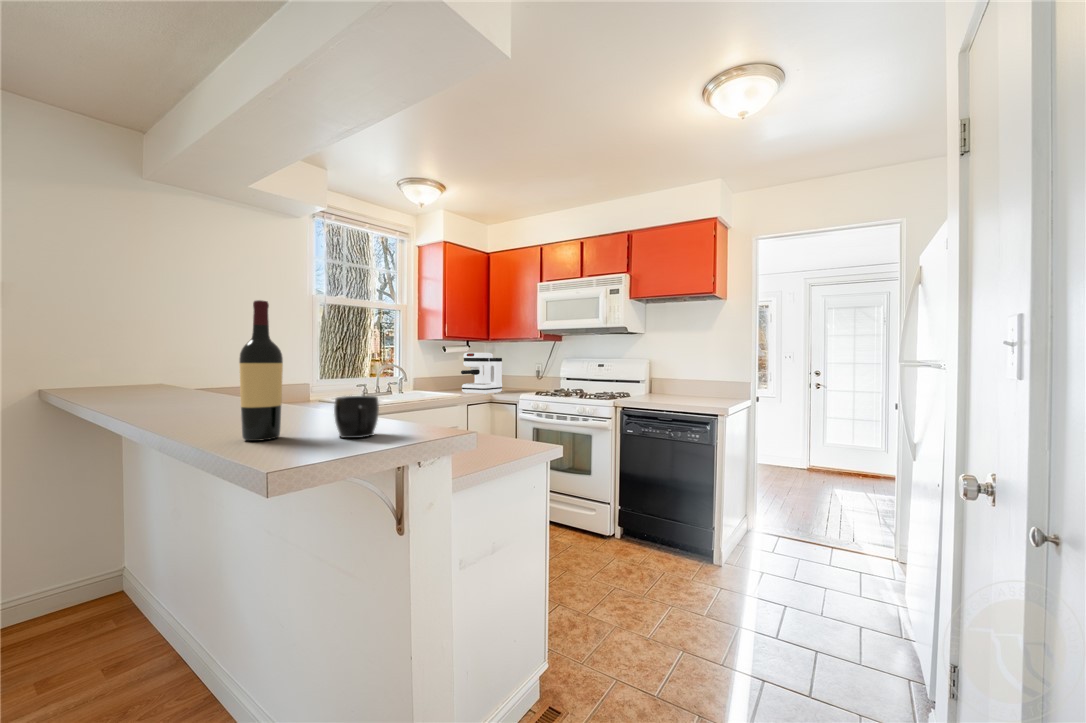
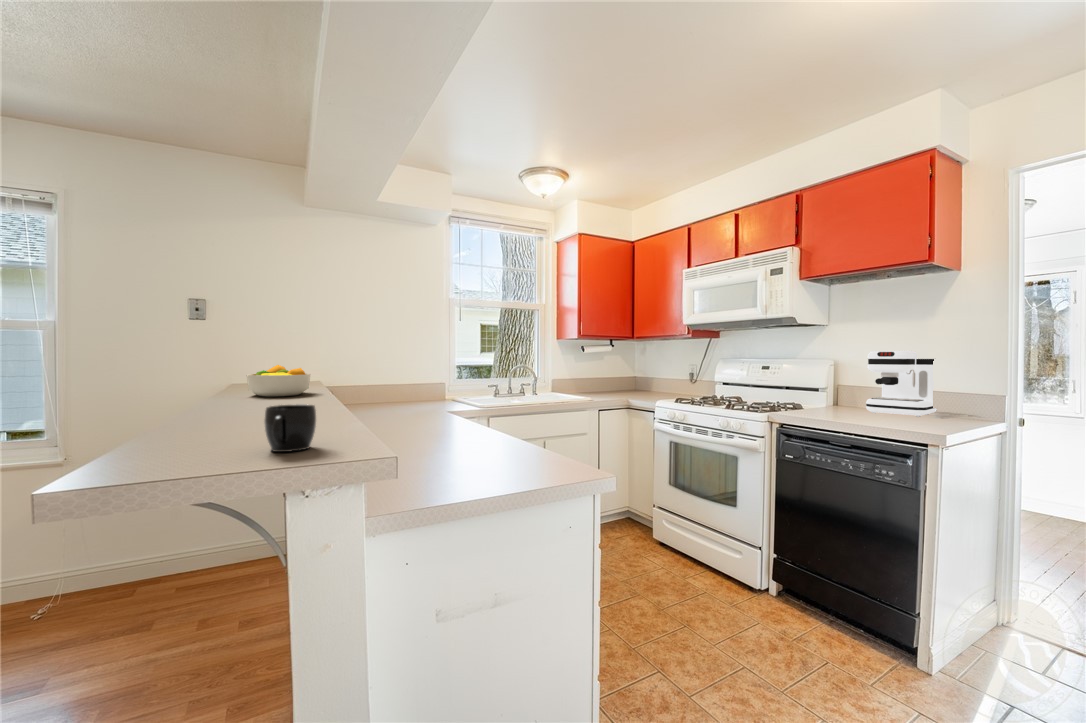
wine bottle: present [239,300,283,441] -> none [191,305,236,447]
coffee maker: present [461,353,502,394] -> present [866,351,937,417]
fruit bowl: none [107,363,194,400] -> present [246,365,310,396]

